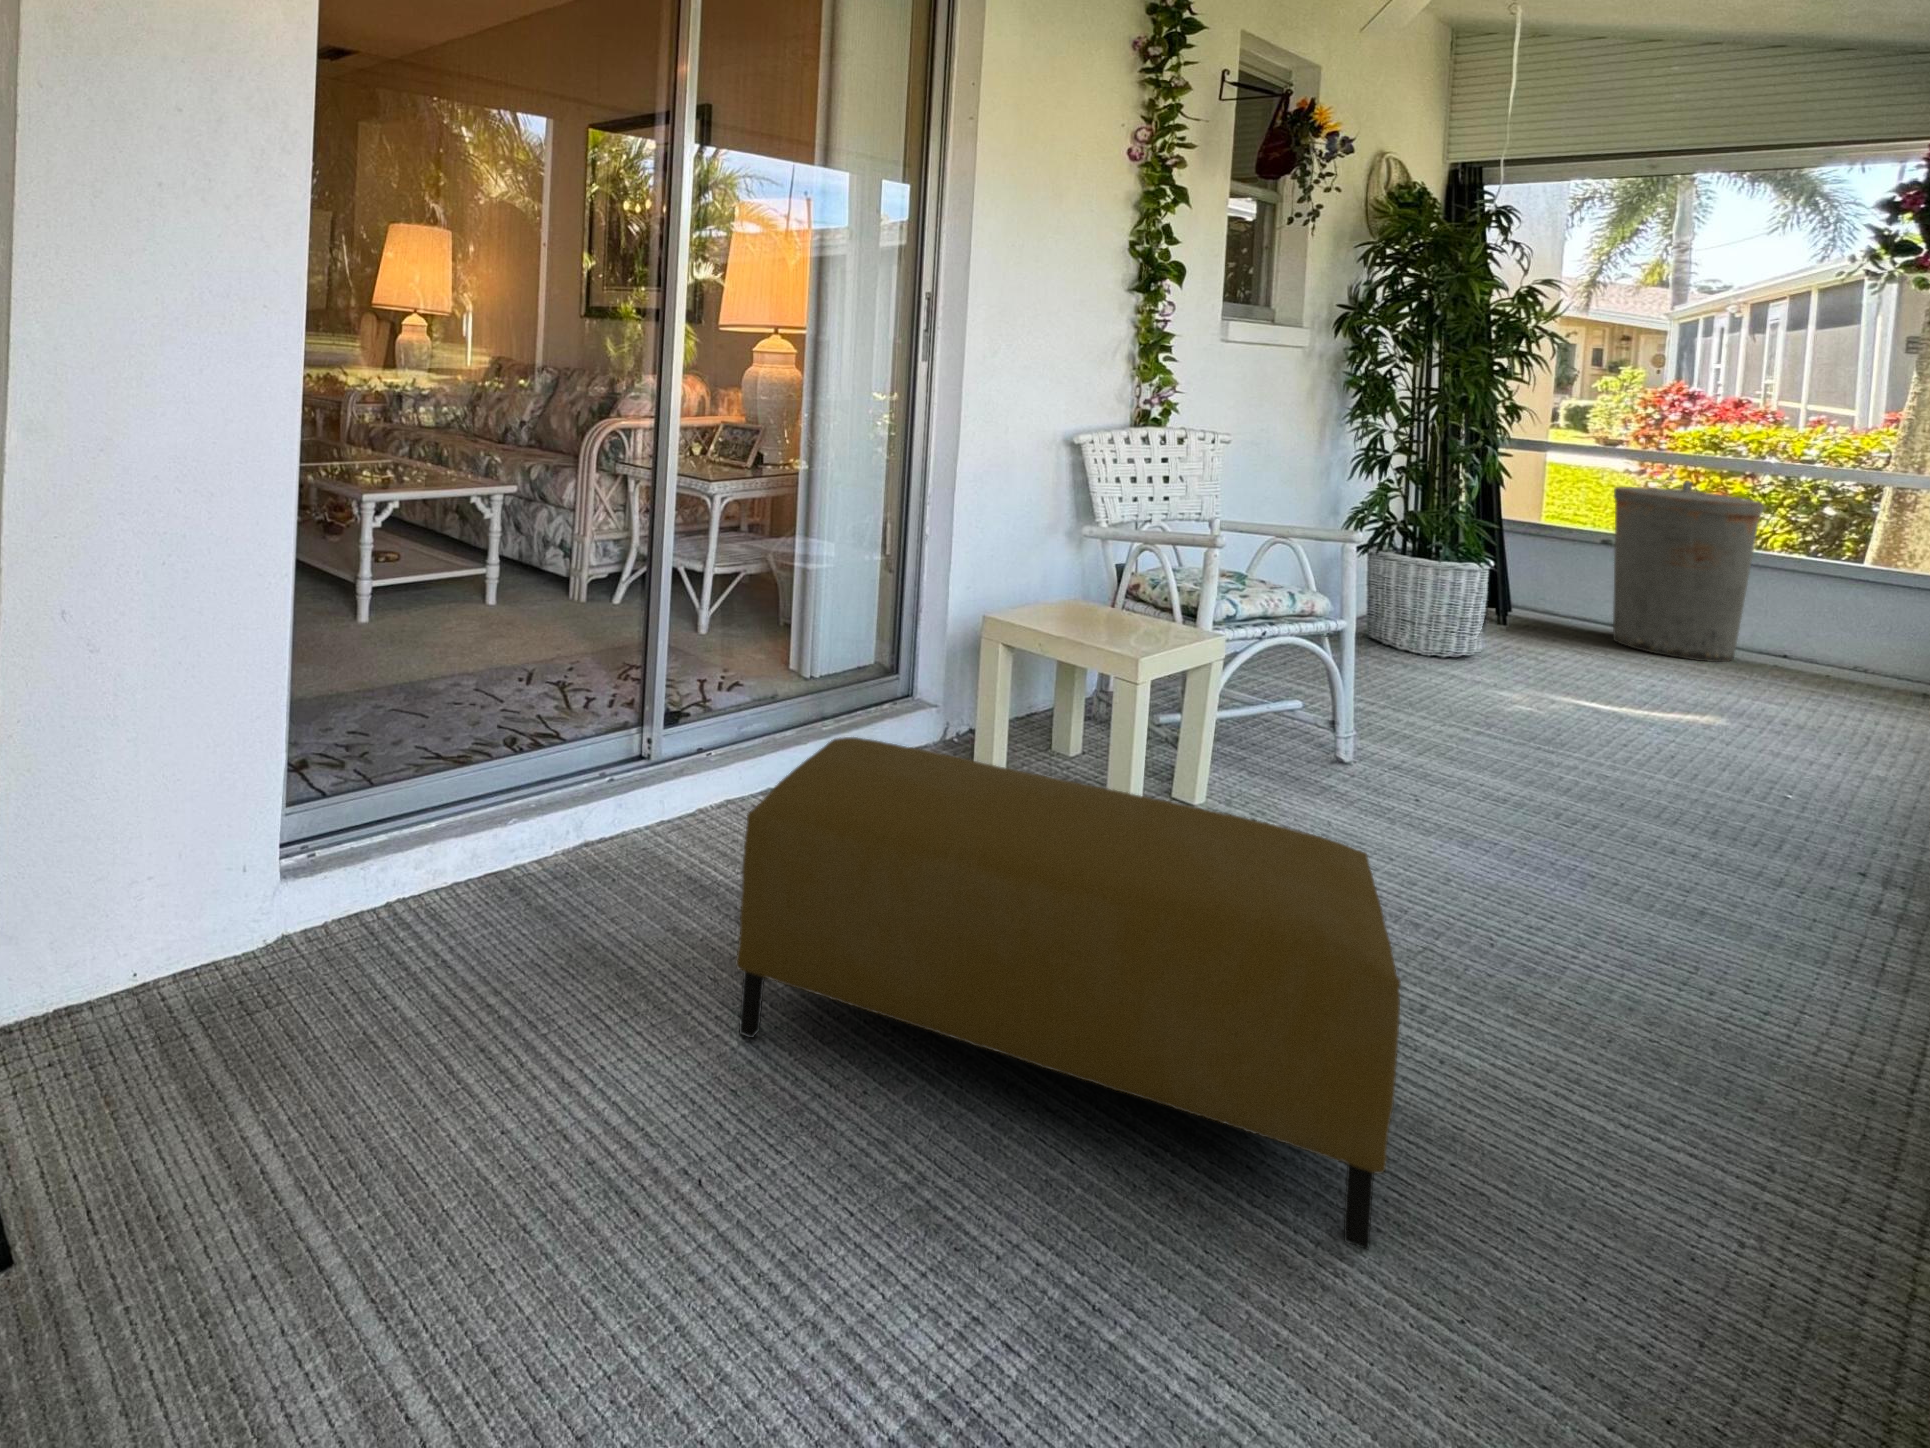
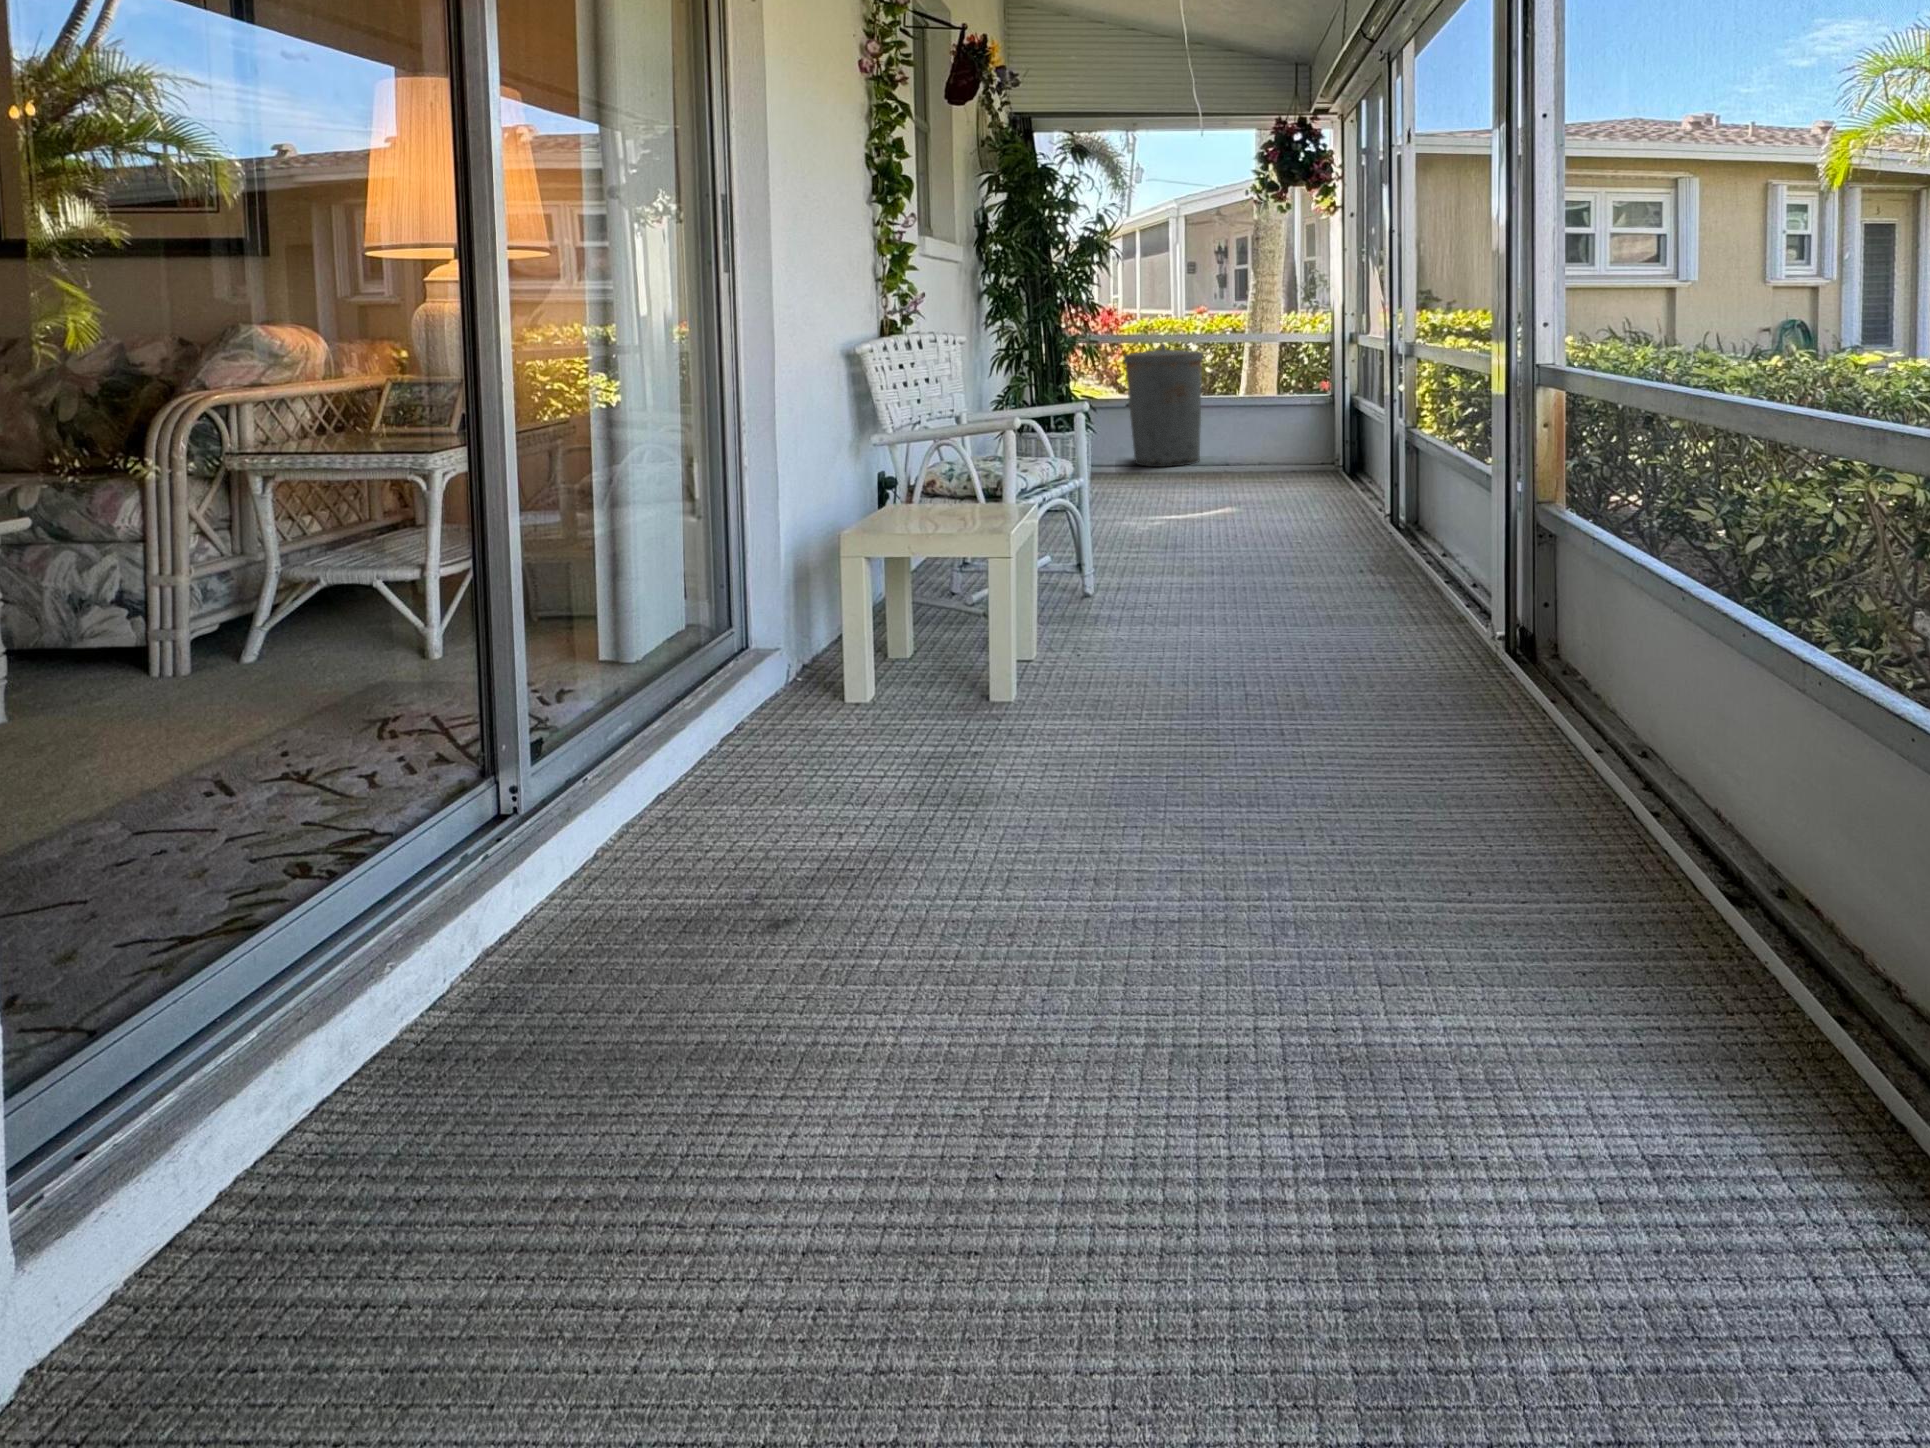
ottoman: present [736,737,1401,1250] -> none [831,612,1412,1025]

